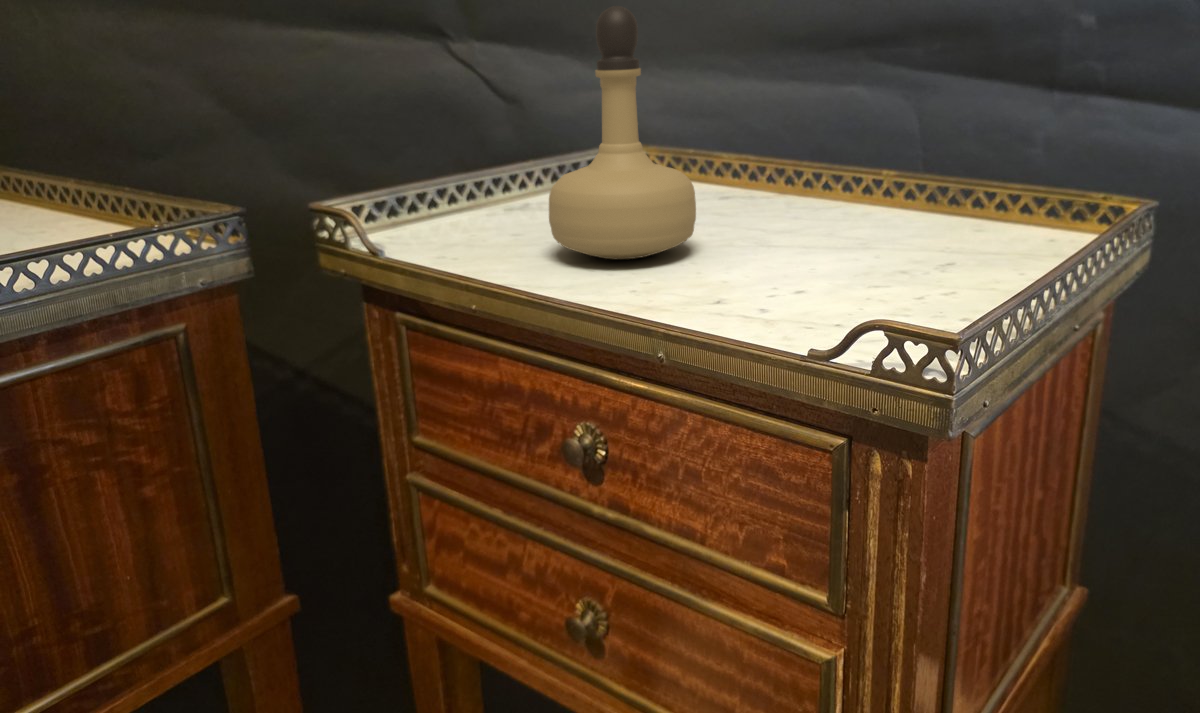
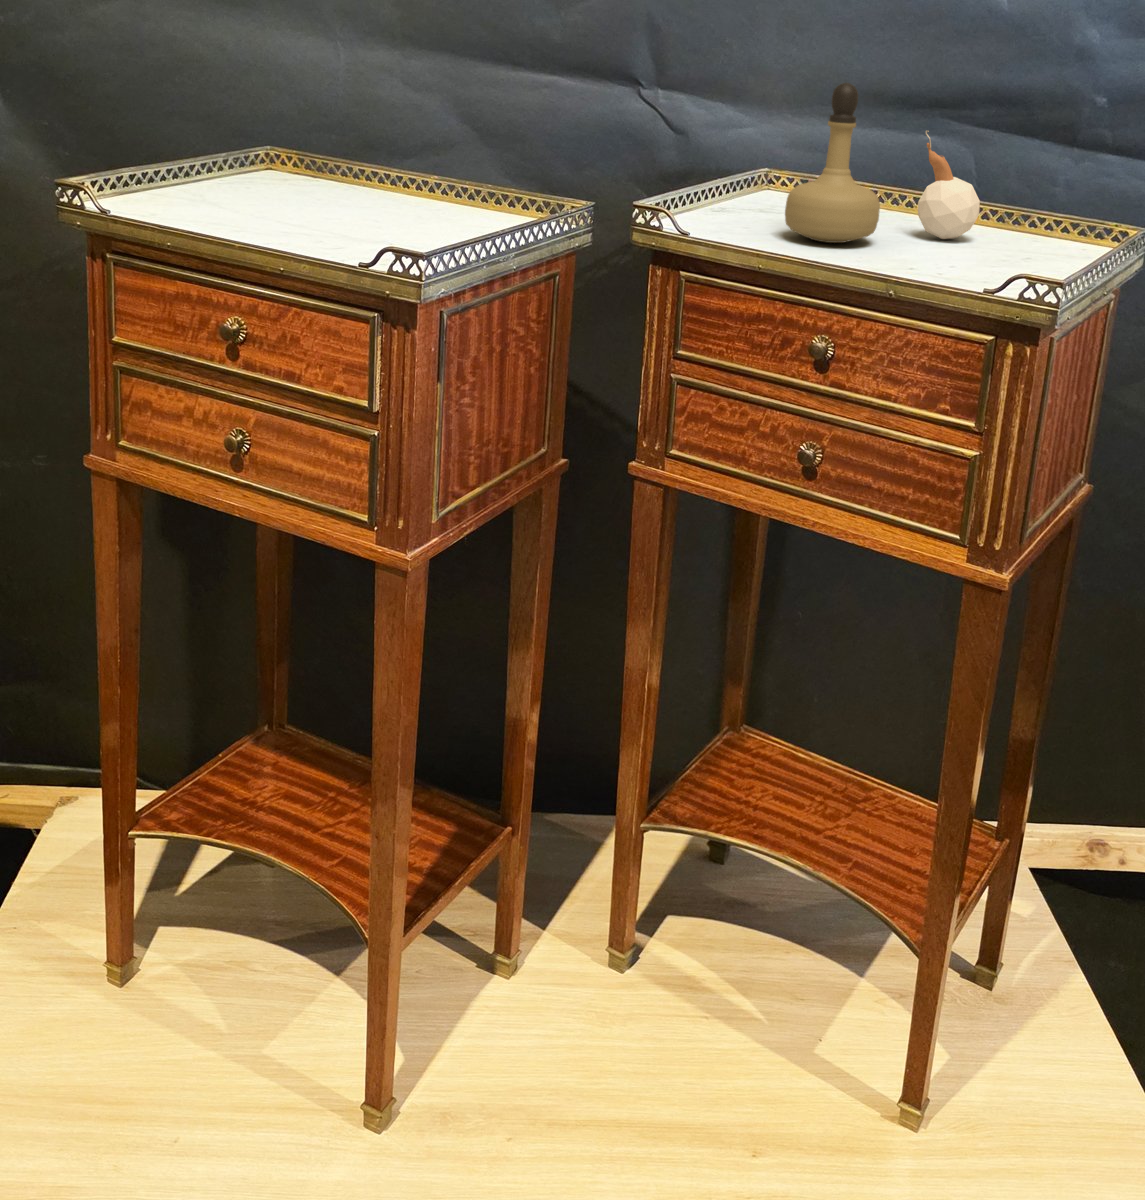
candle: none [773,73,873,239] -> present [918,131,980,239]

